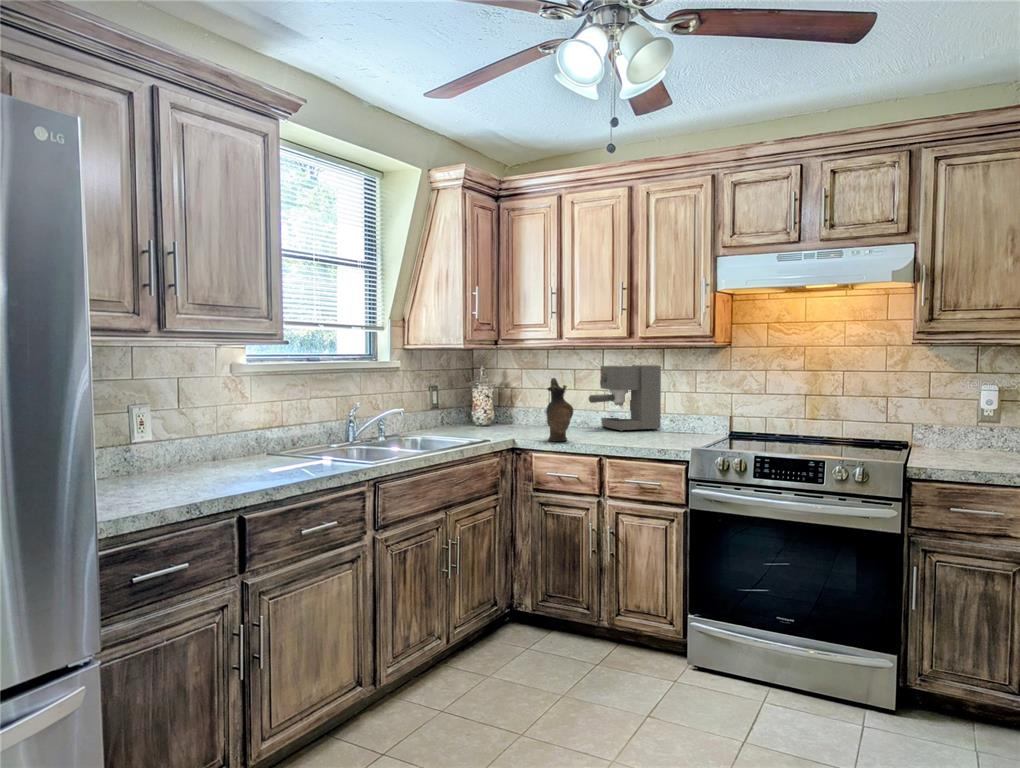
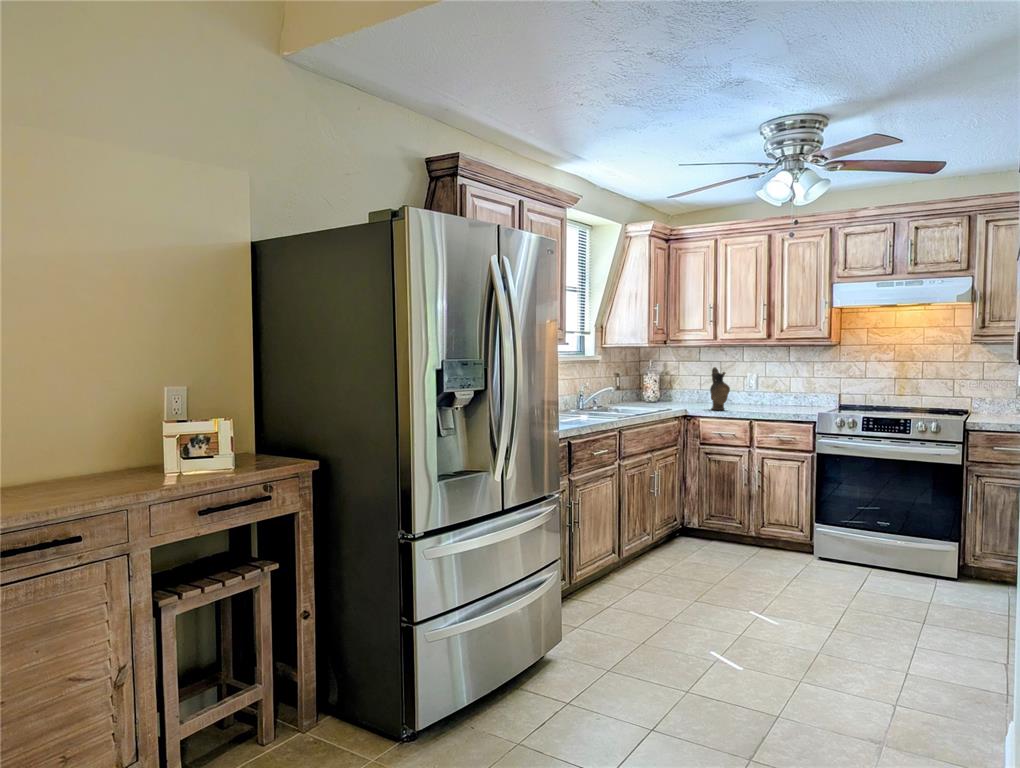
coffee maker: present [589,365,661,431] -> none [734,360,787,406]

